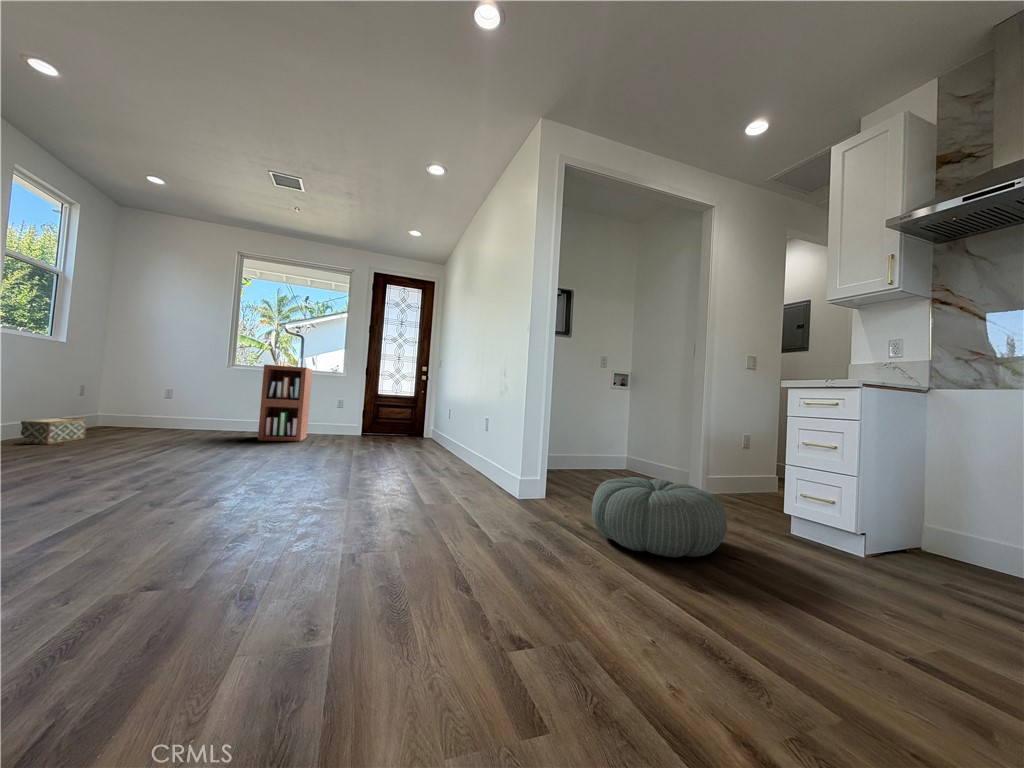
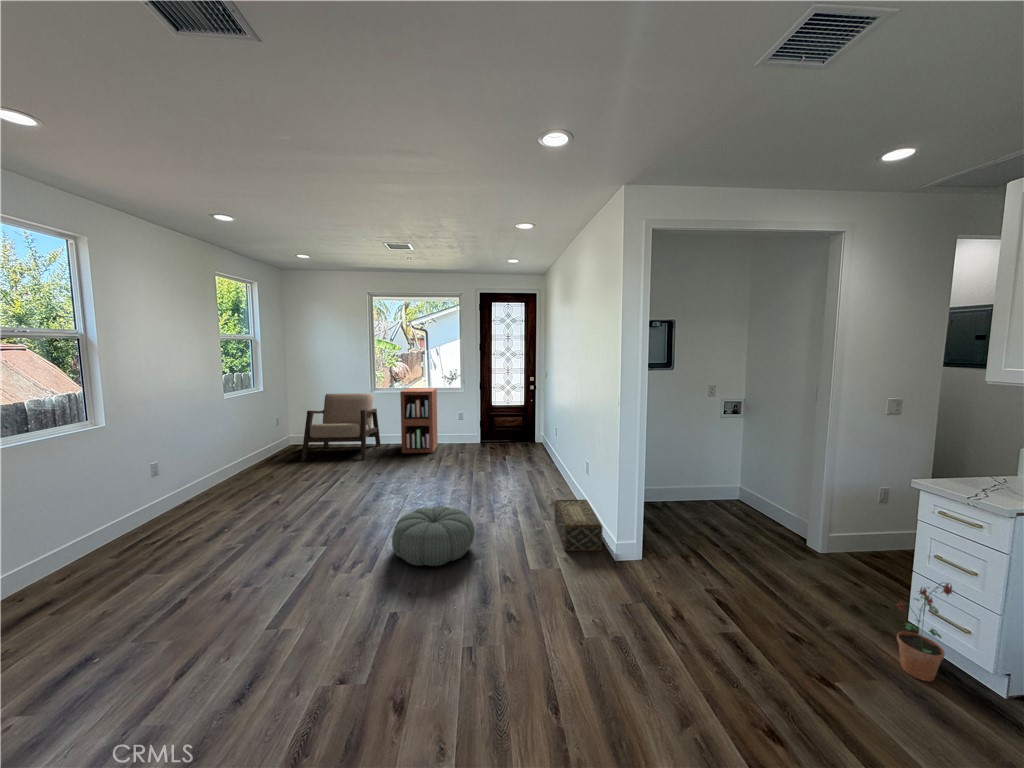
armchair: none [102,364,229,443] -> present [301,393,381,461]
woven basket: present [14,417,86,444] -> present [555,500,603,551]
potted plant: none [780,454,827,550] -> present [897,583,952,681]
pouf: present [592,477,727,557] -> present [392,506,475,566]

